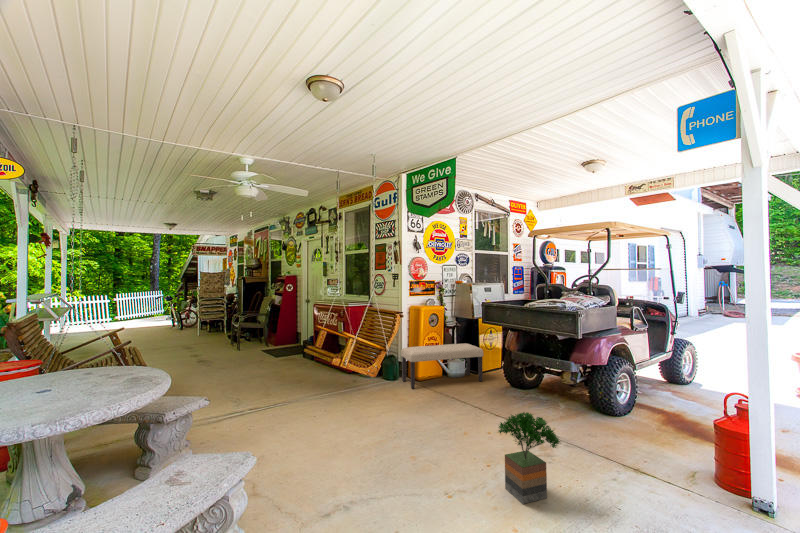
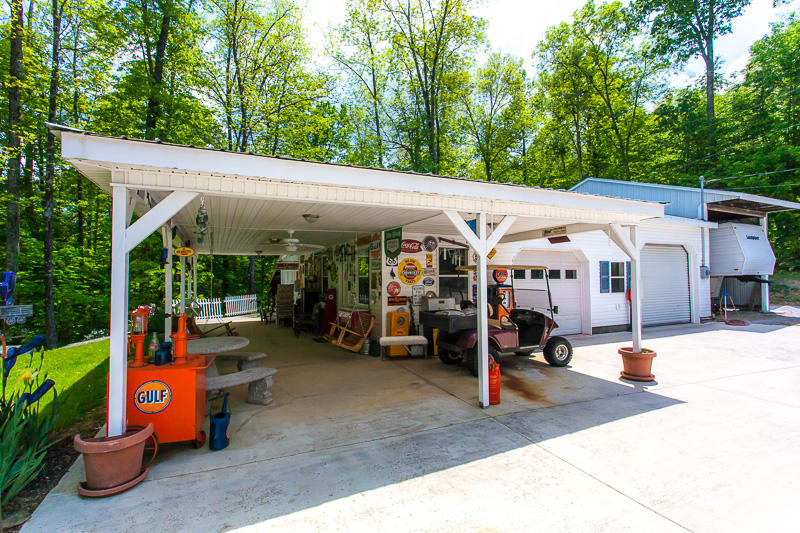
potted tree: present [498,412,560,504] -> none [376,363,399,399]

